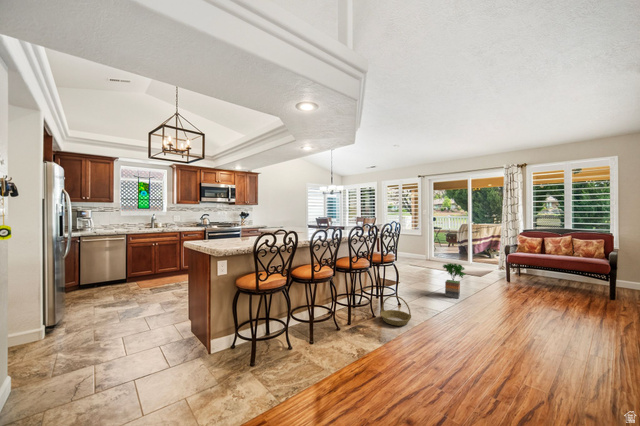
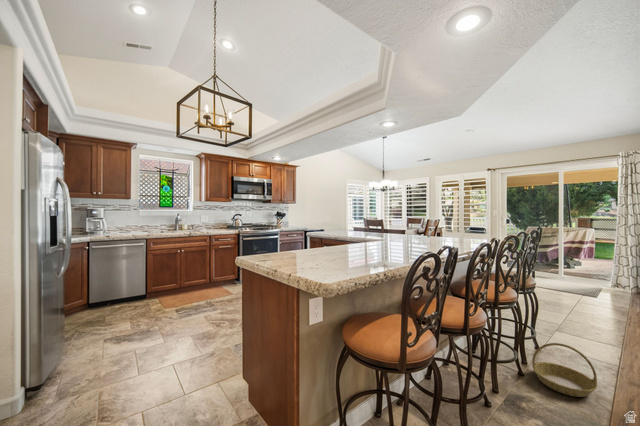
potted tree: present [443,263,466,298] -> none [575,283,623,336]

